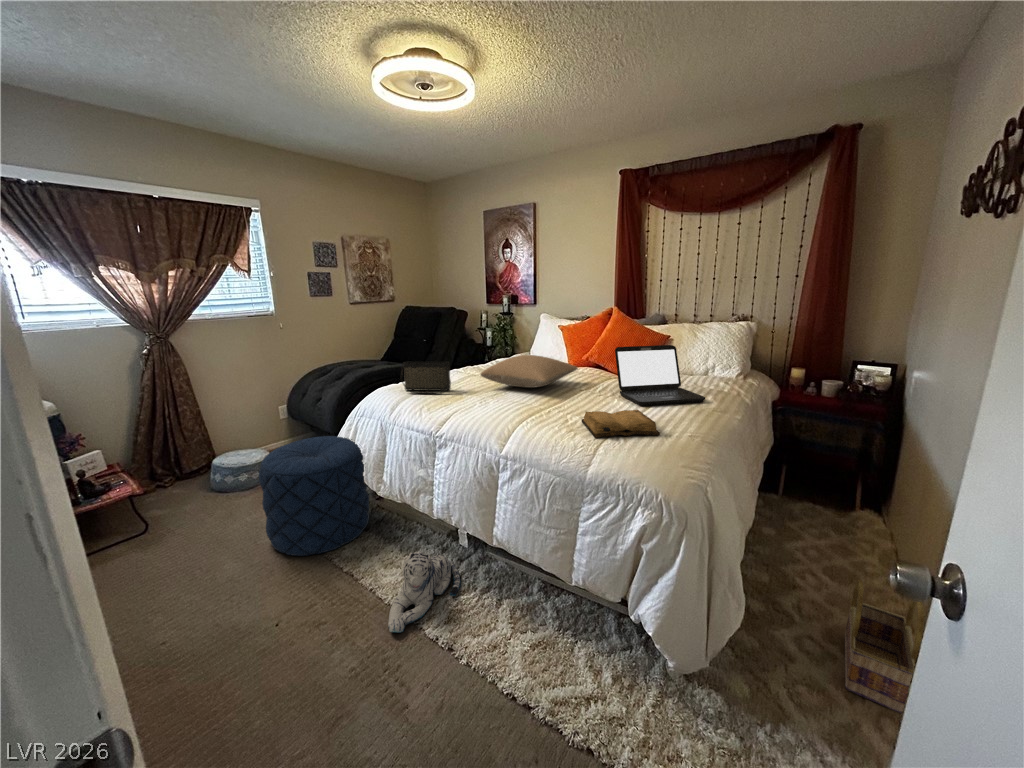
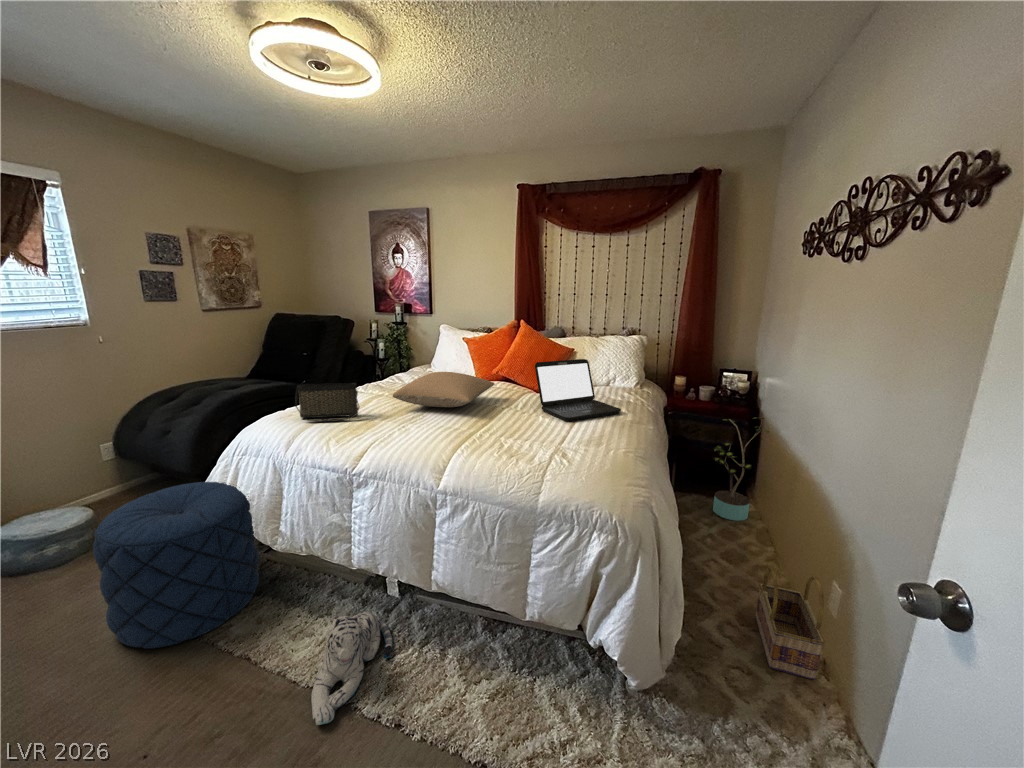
diary: present [582,410,660,438] -> none [518,428,599,462]
potted plant: none [822,417,902,537] -> present [712,417,769,521]

